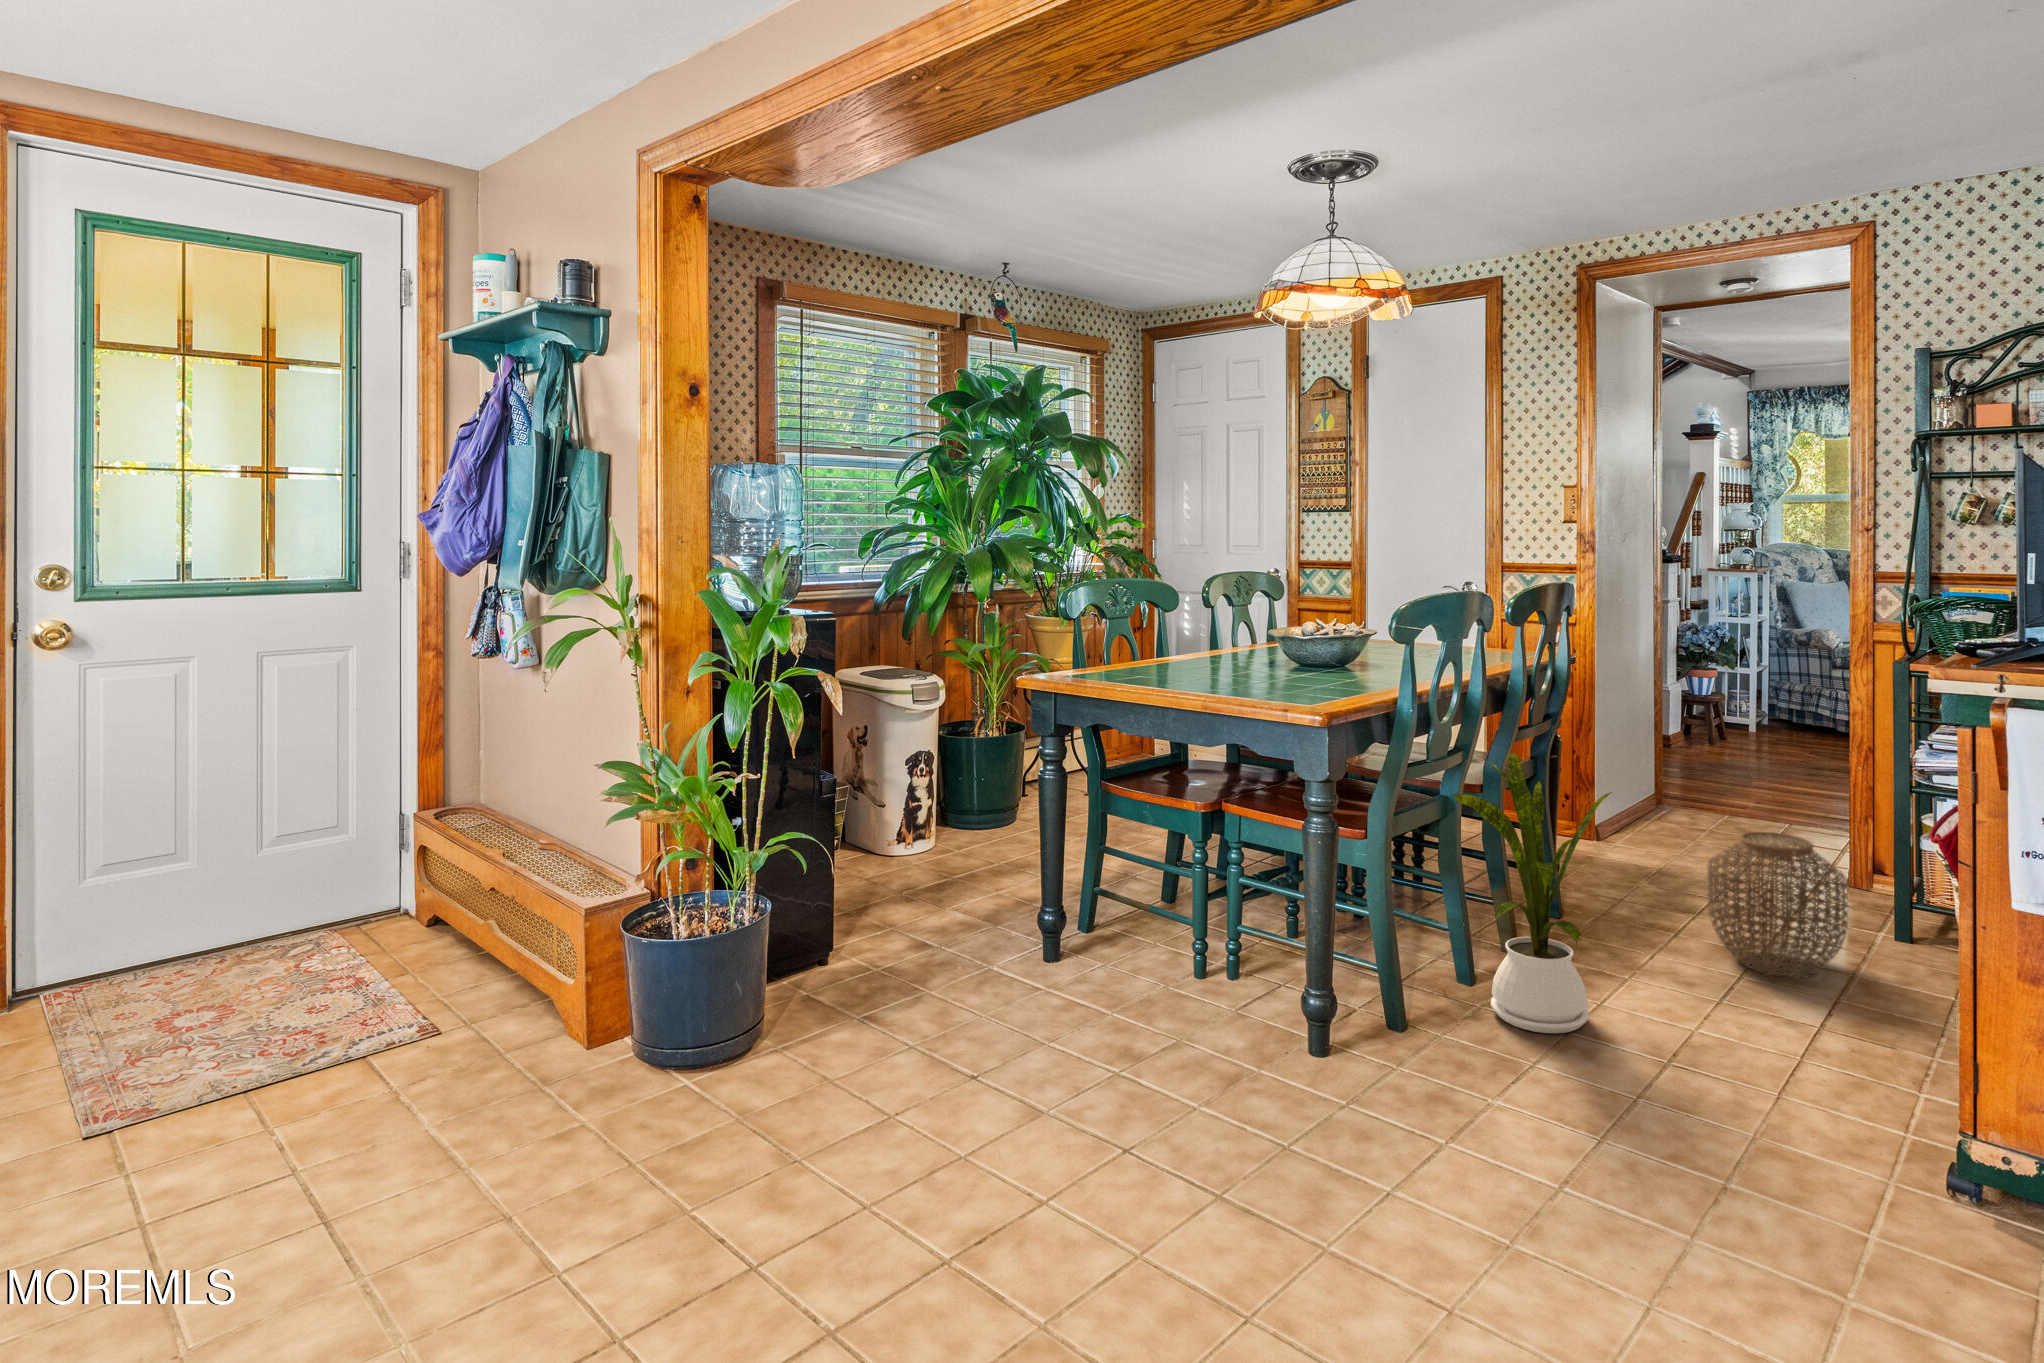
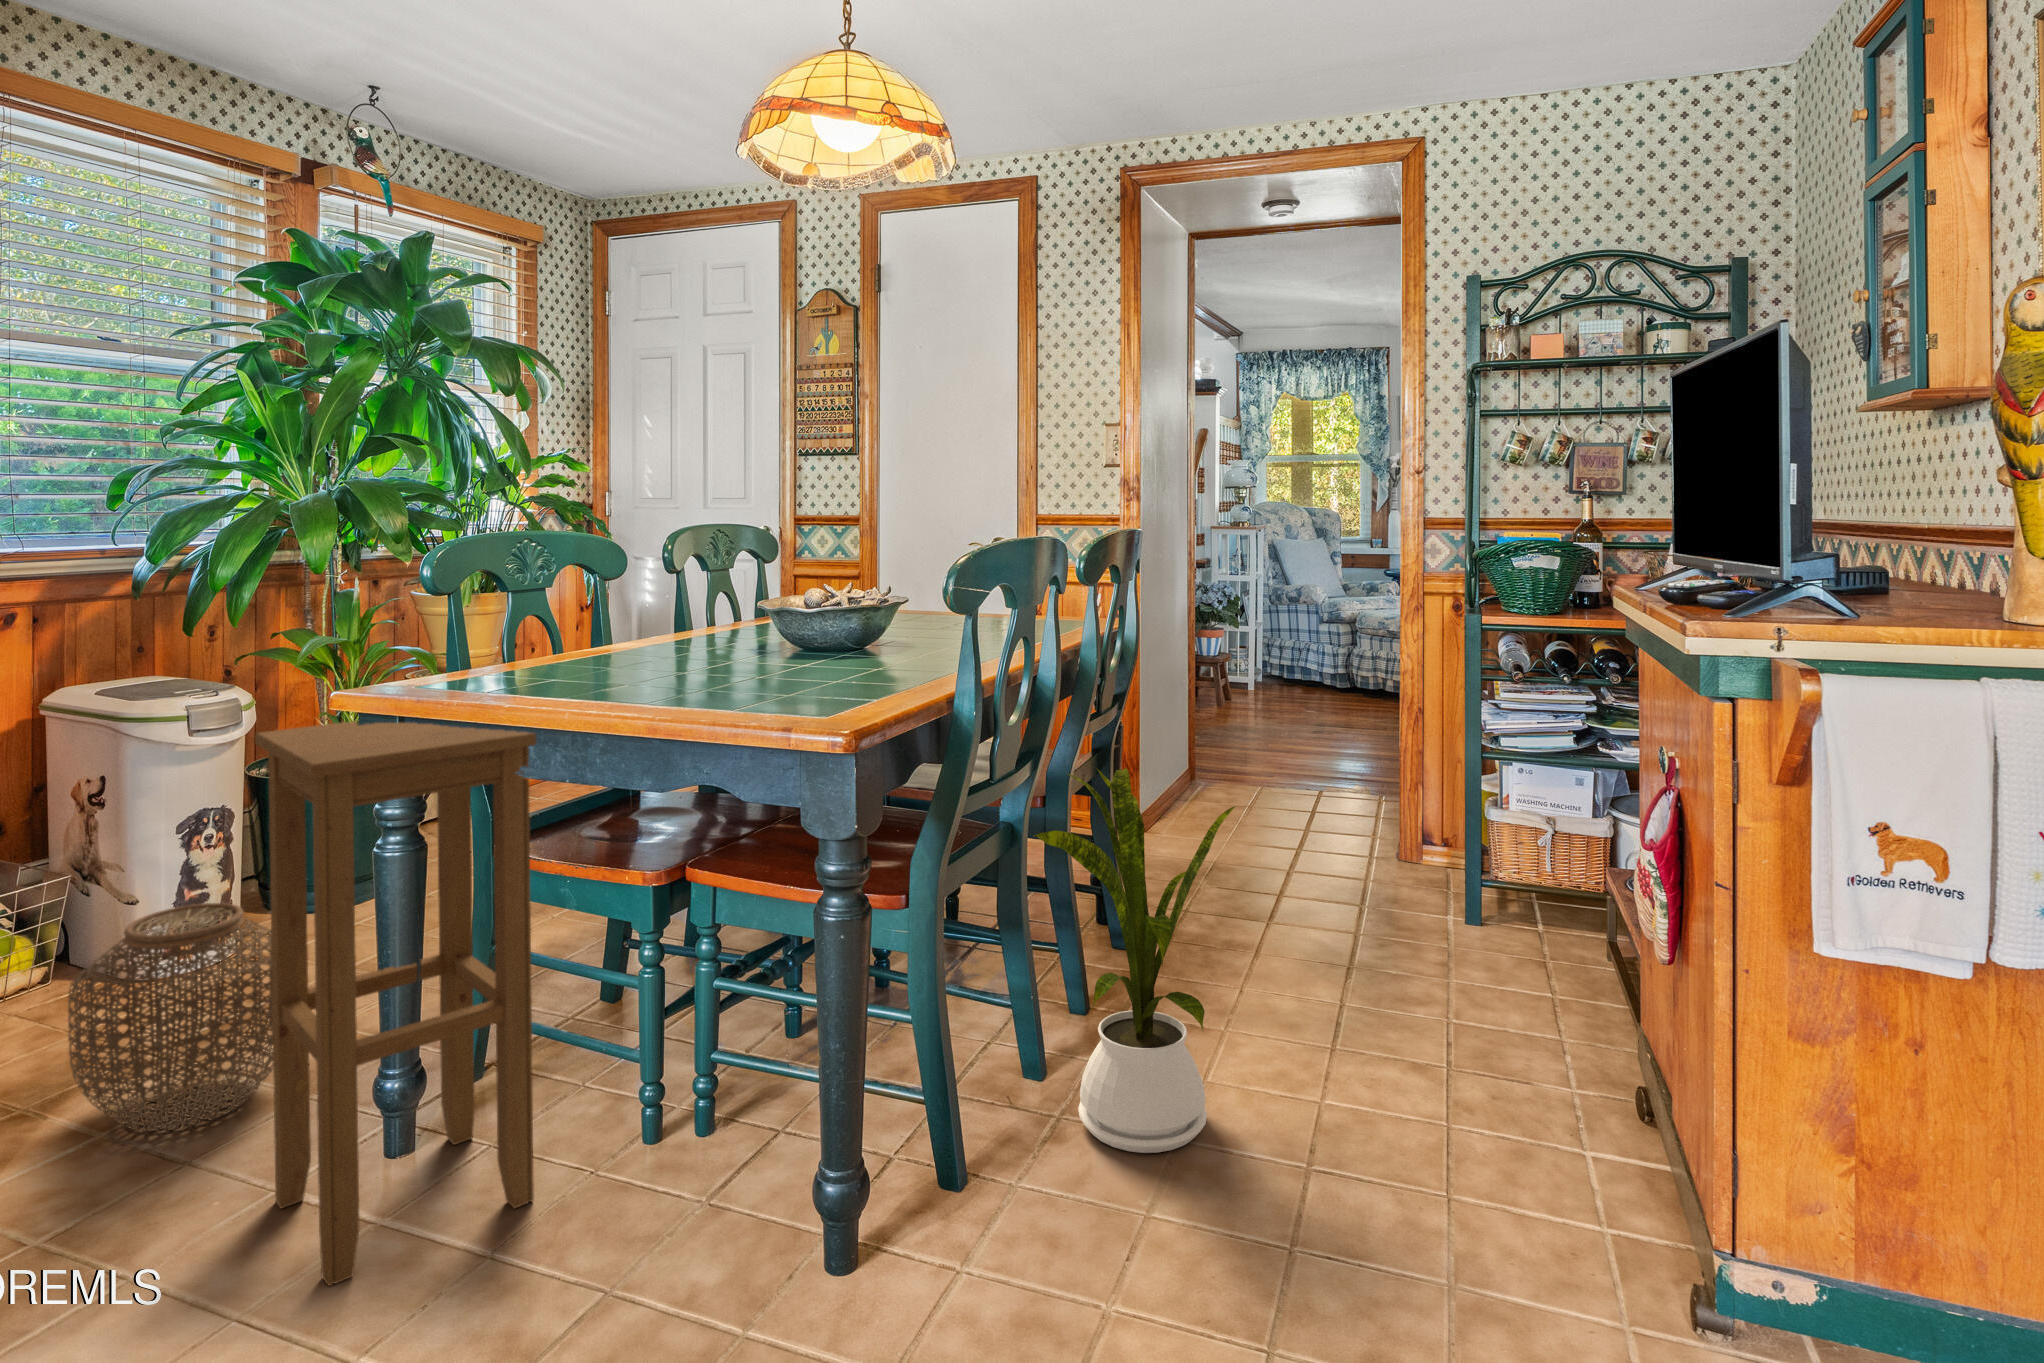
stool: none [982,691,1138,1013] -> present [255,721,536,1286]
woven basket: present [1708,832,1848,977] -> present [68,903,273,1131]

